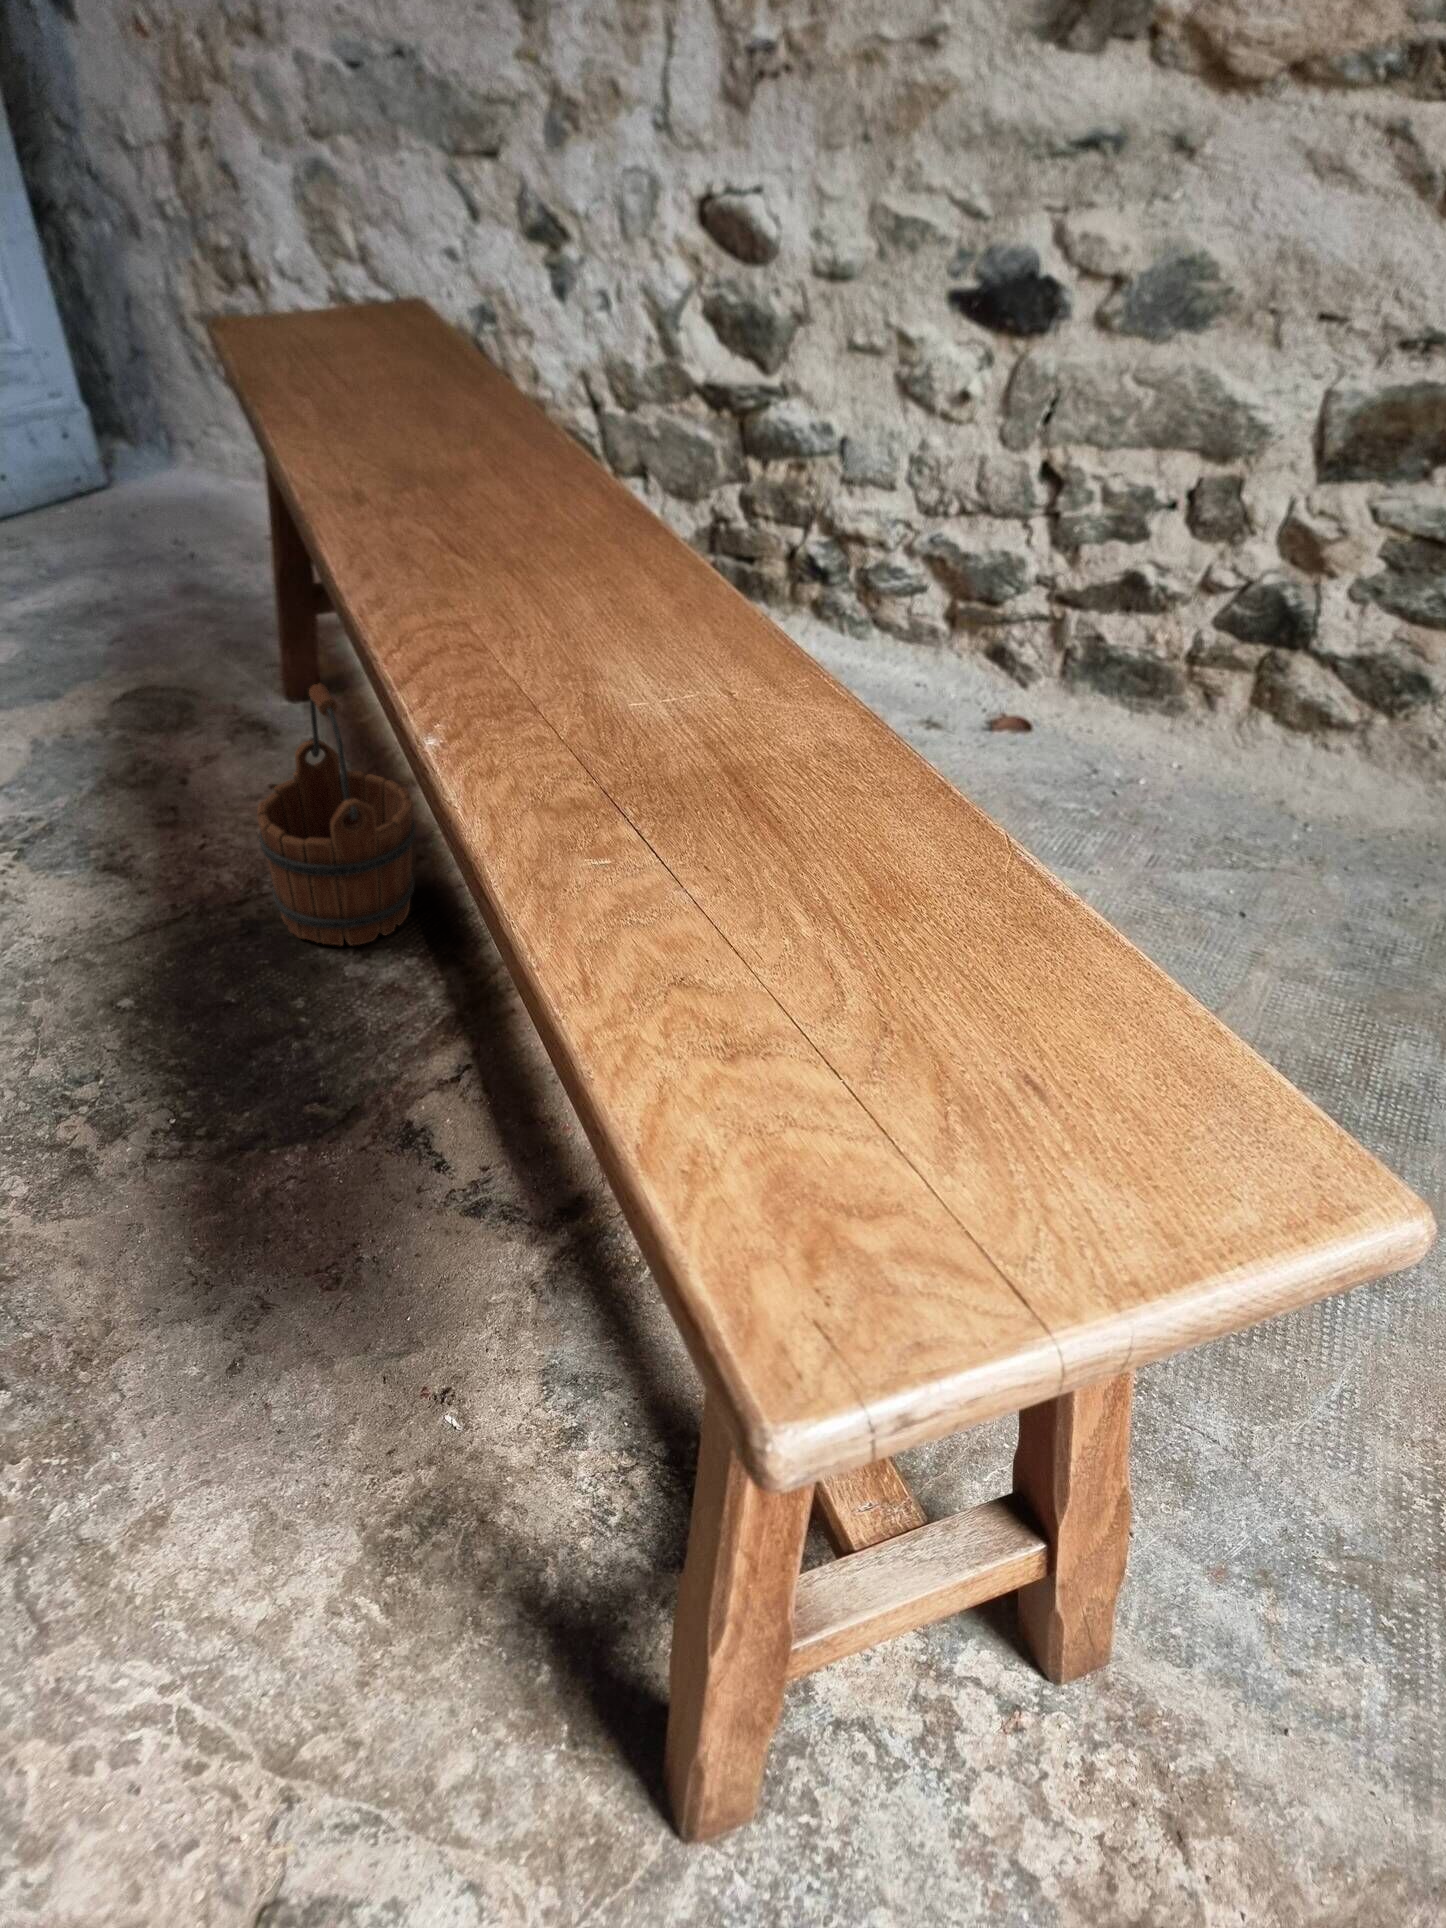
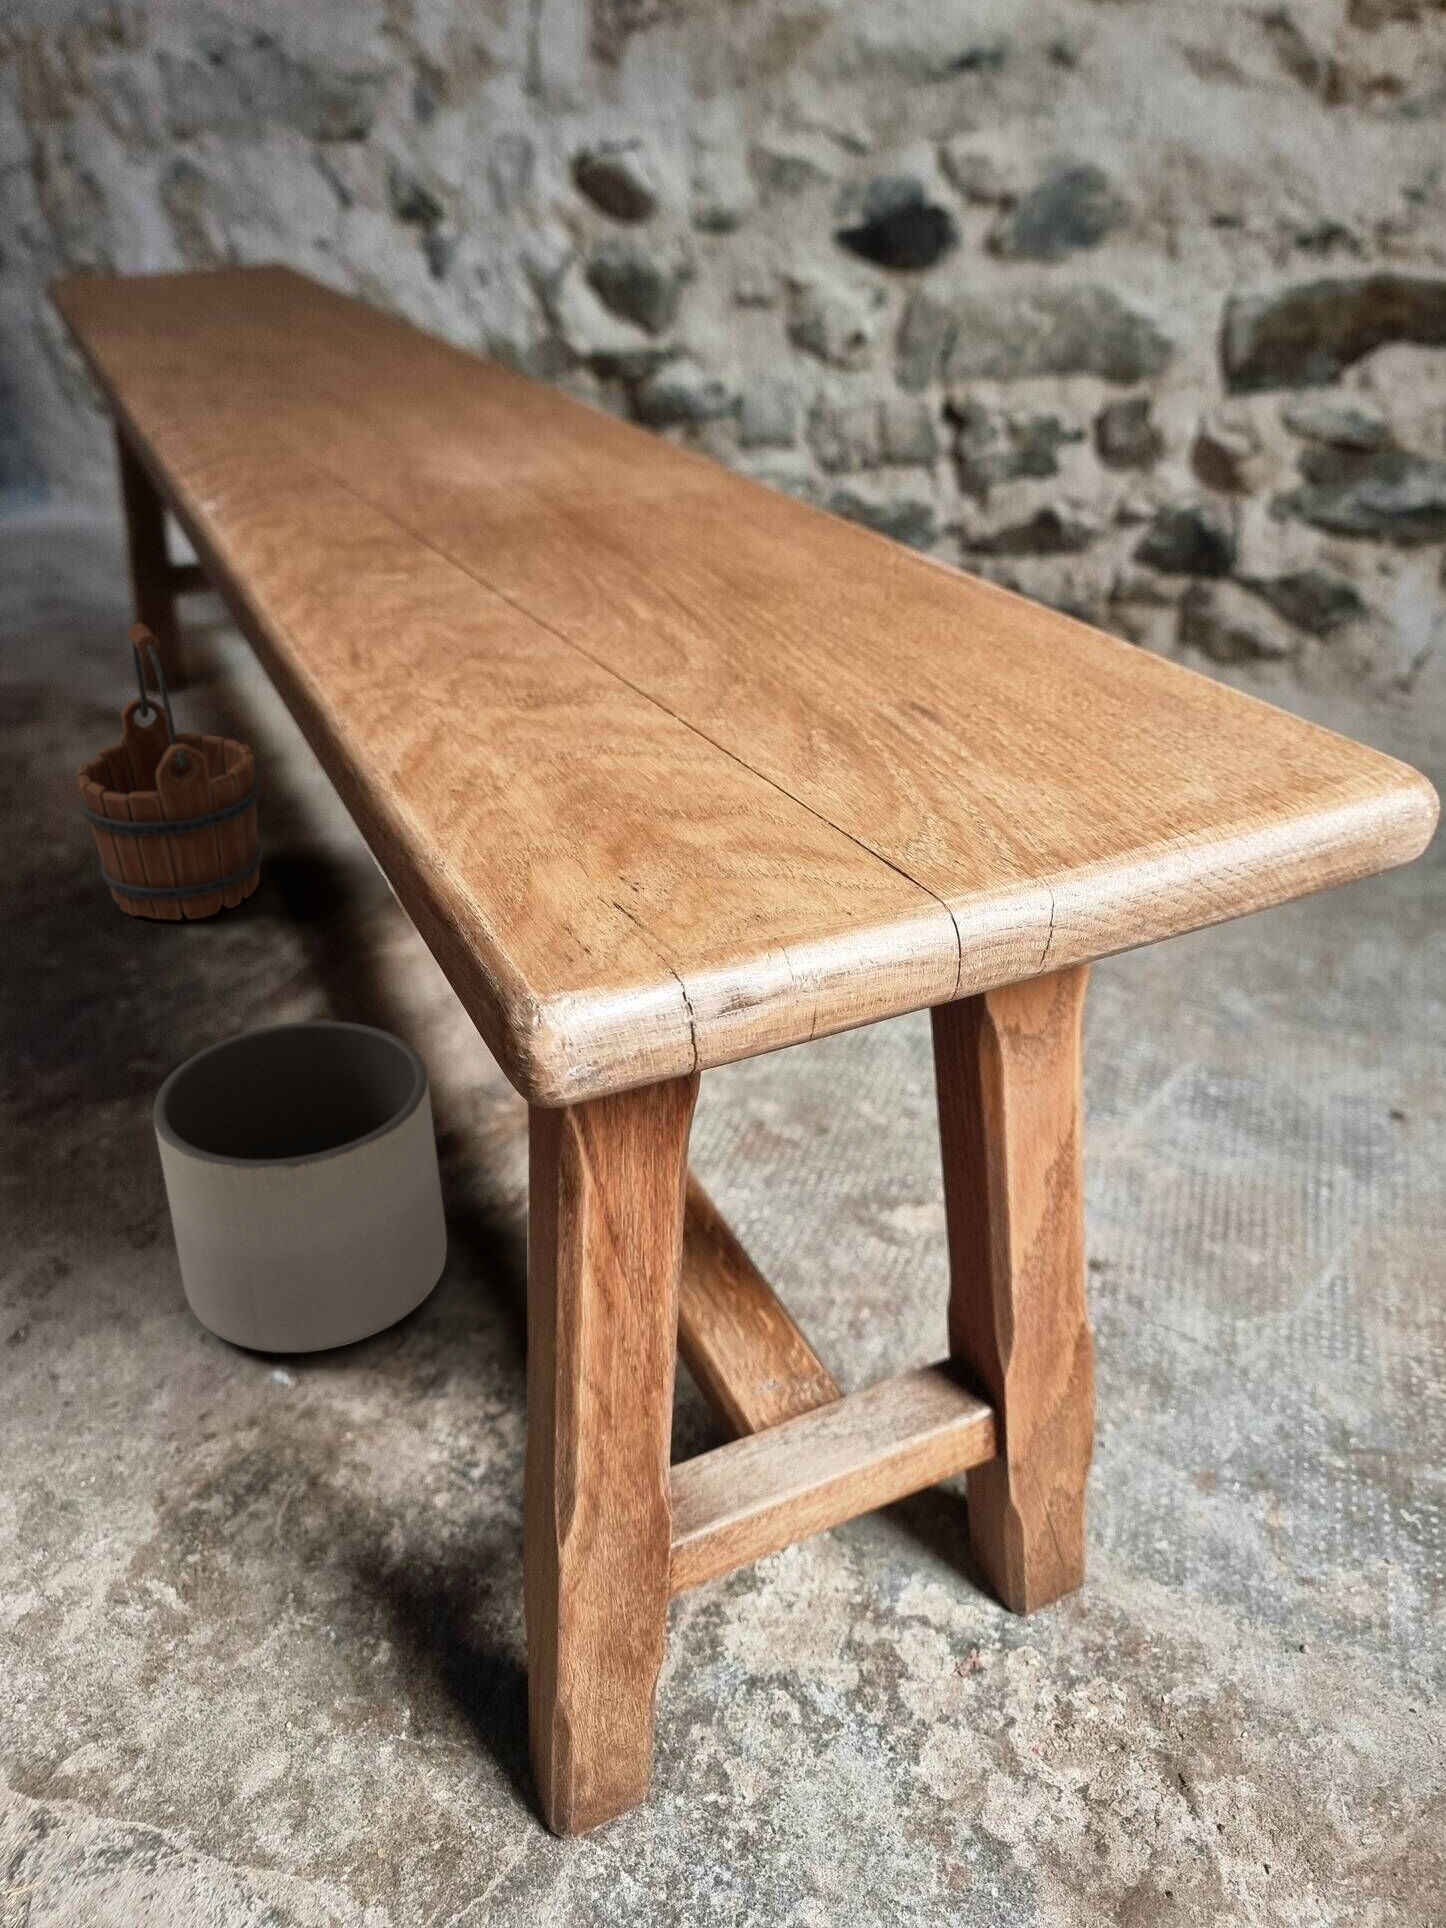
planter: none [357,1110,588,1398] -> present [153,1021,447,1353]

